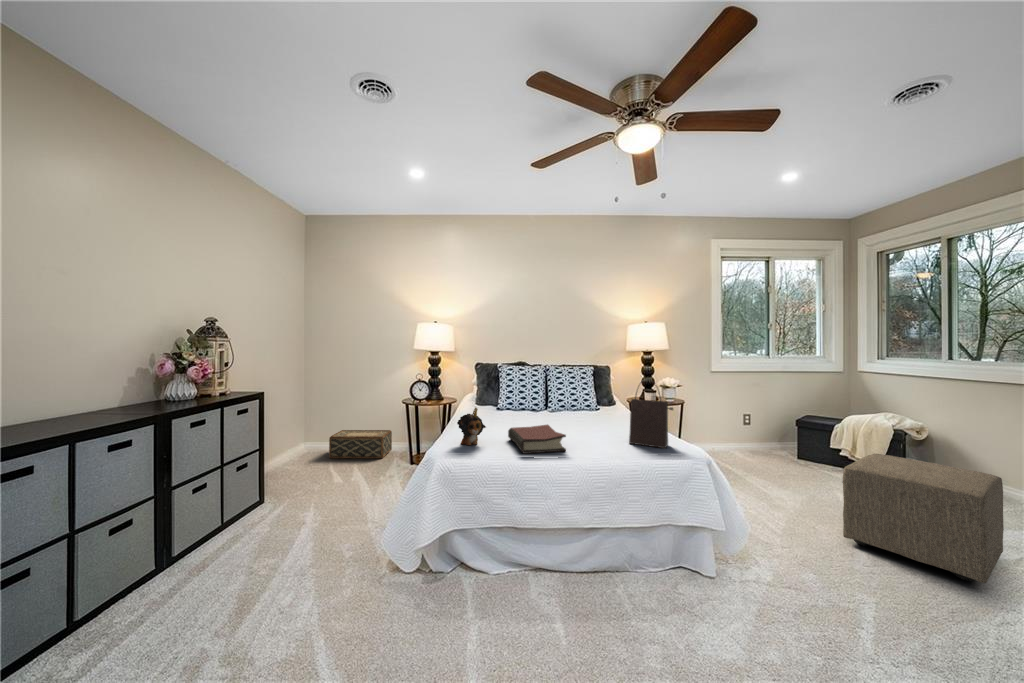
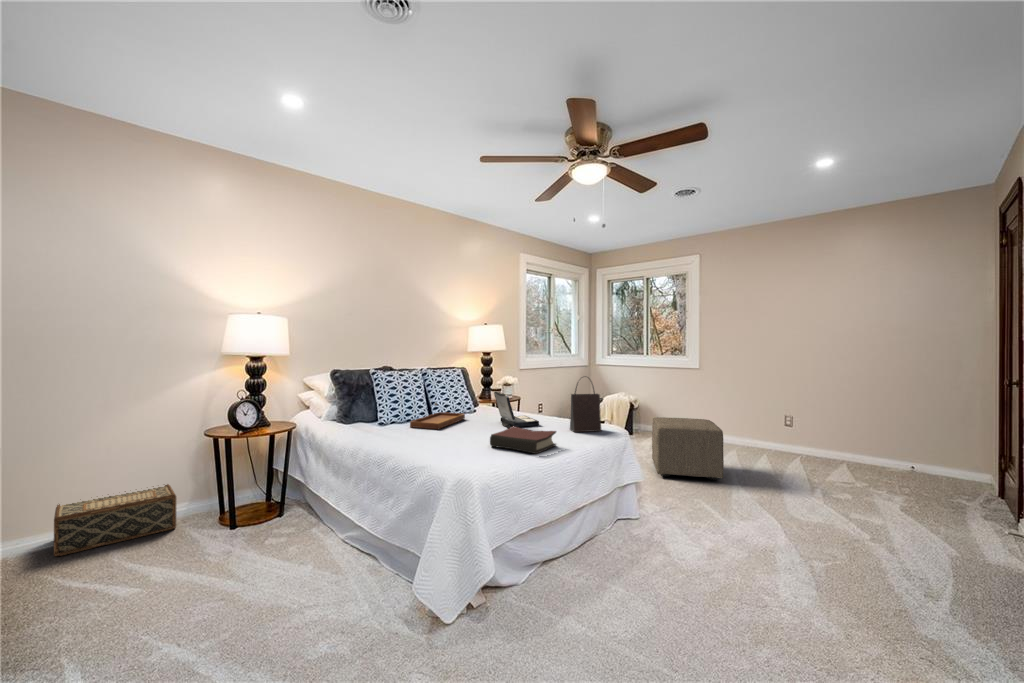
laptop: none [575,389,618,430] -> present [494,391,539,428]
tray: none [504,395,565,419] -> present [410,403,465,429]
plush toy: present [457,408,486,445] -> none [458,416,483,459]

